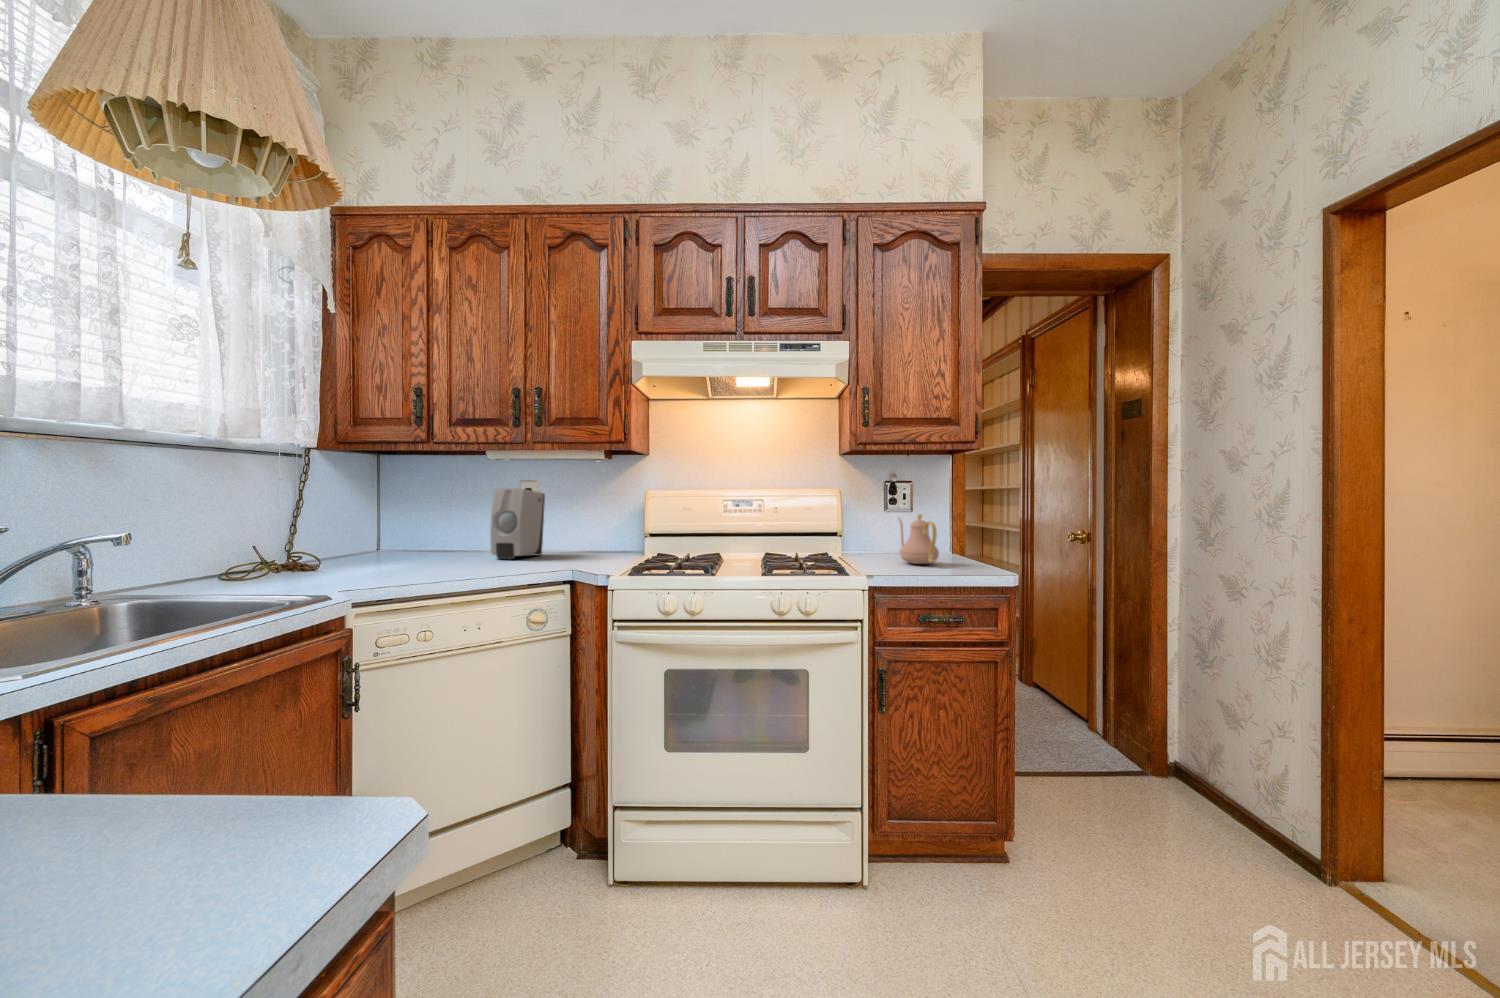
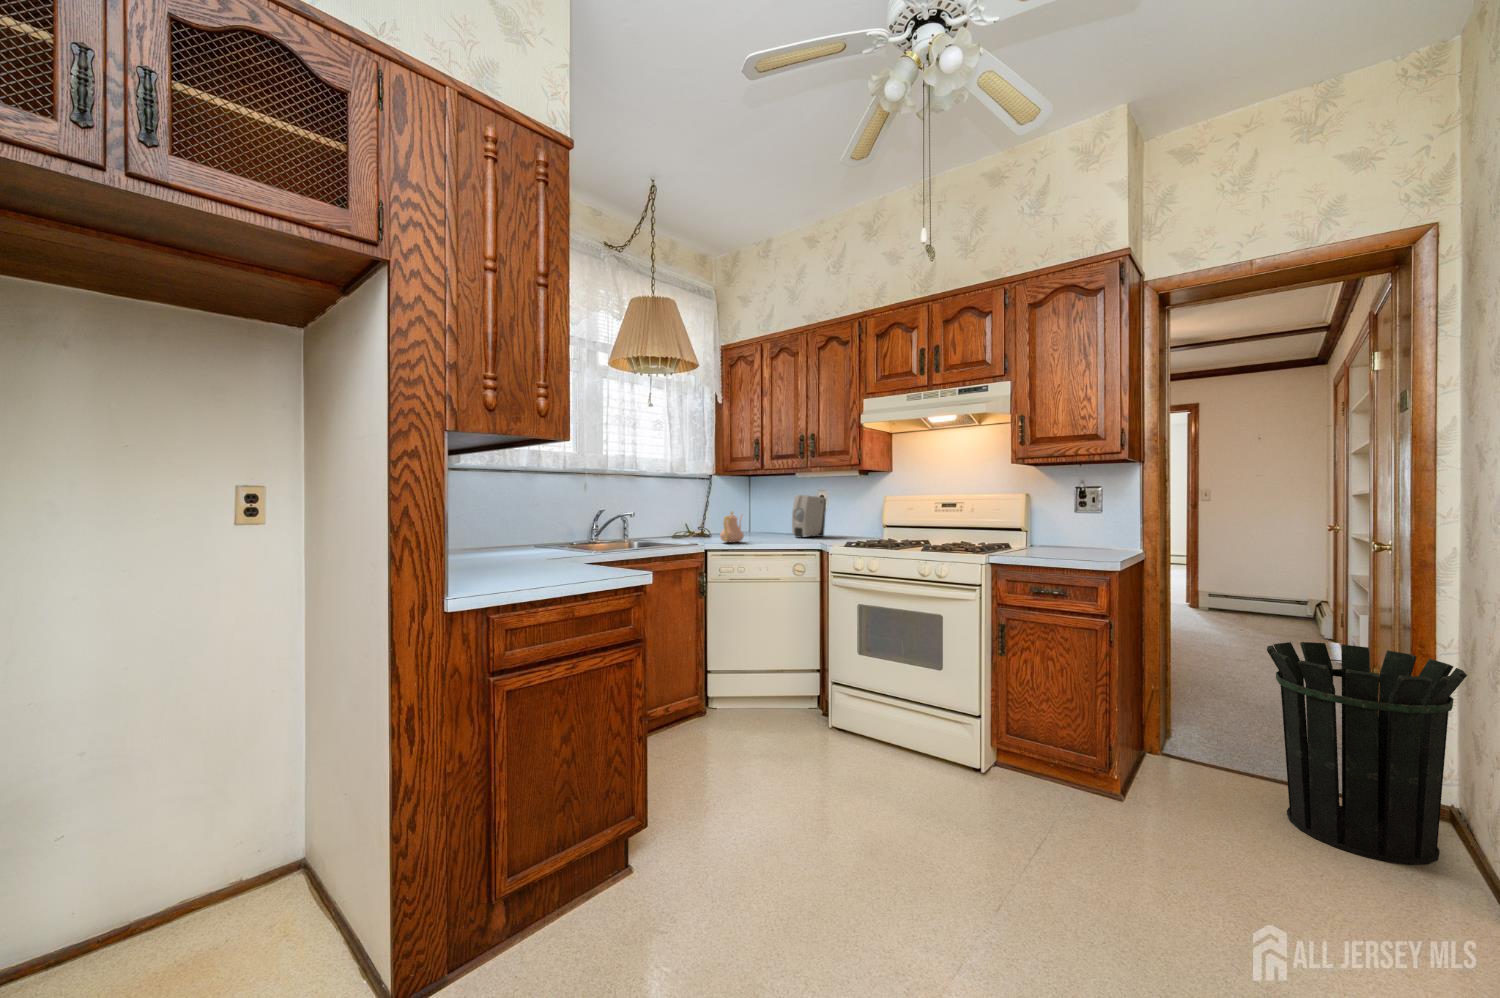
teapot: present [898,514,939,564] -> present [720,512,744,542]
waste bin: none [1096,641,1258,852] -> present [1267,642,1467,865]

